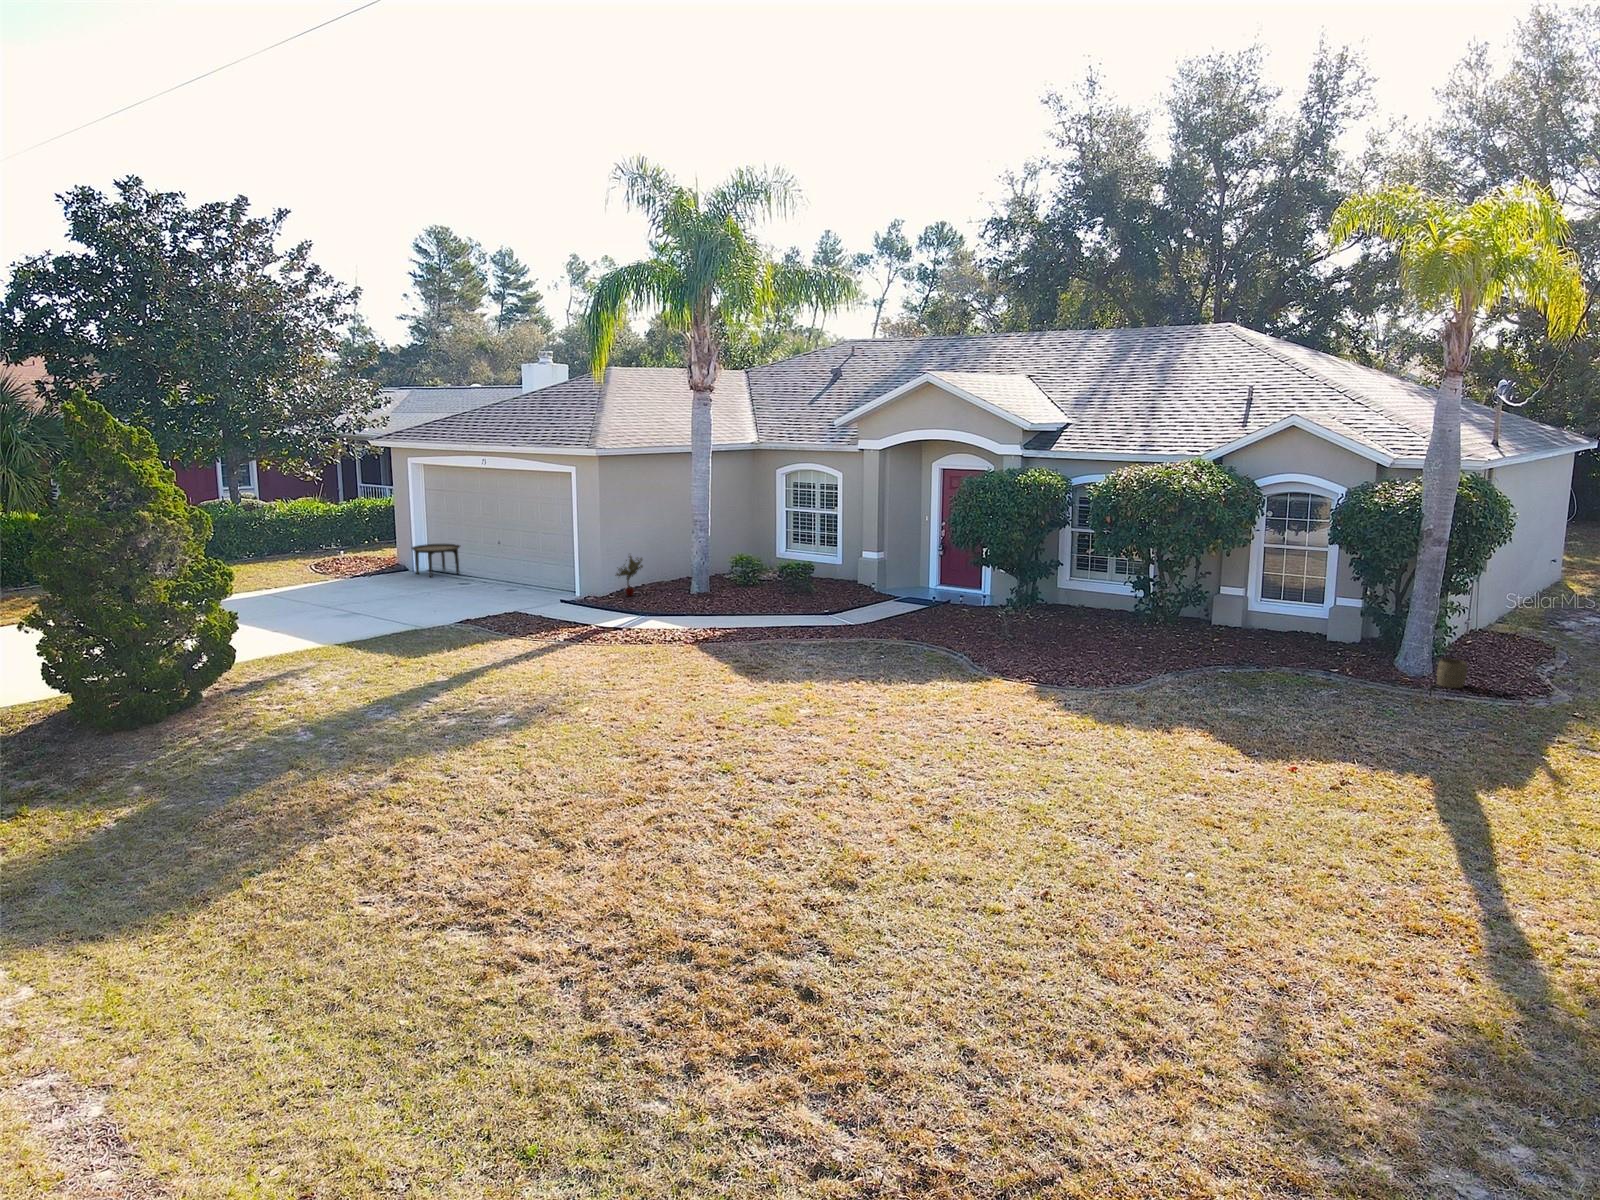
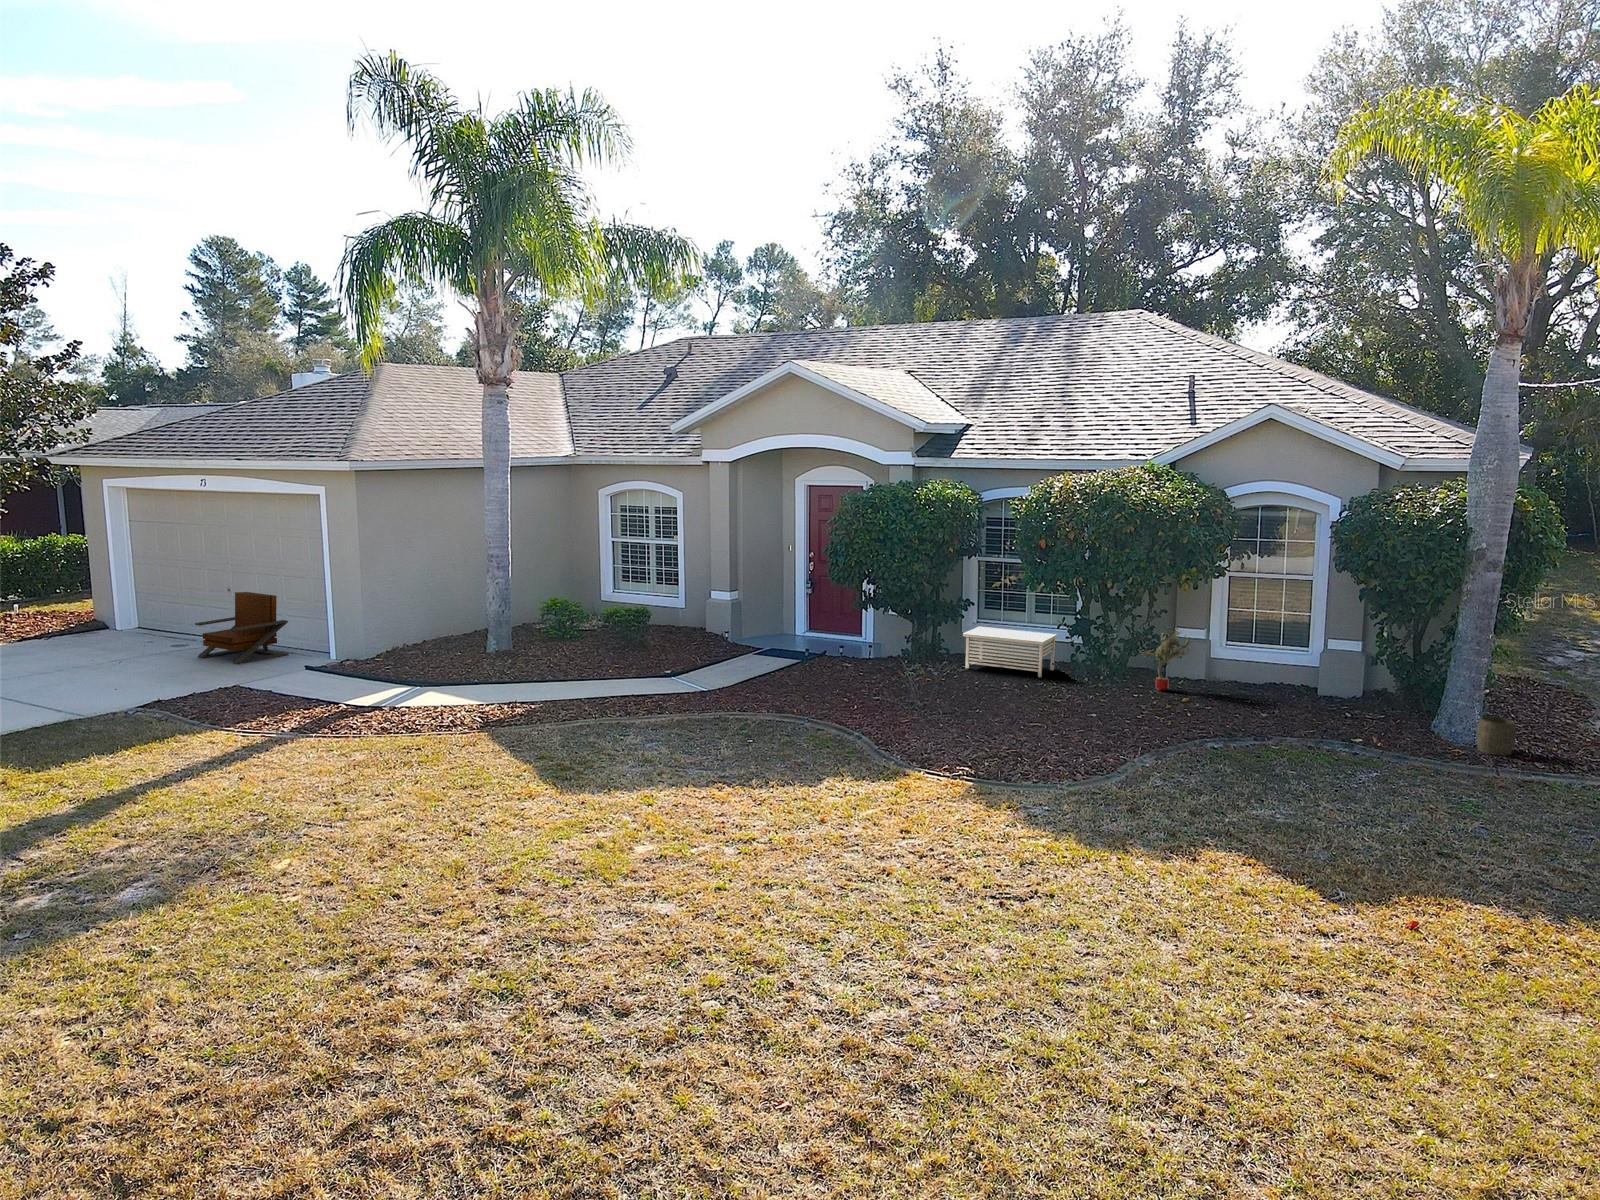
lounge chair: none [490,542,553,594] -> present [195,592,288,665]
round table: present [412,544,460,577] -> none [84,596,160,644]
potted tree: present [616,555,643,596] -> present [1140,627,1190,691]
storage bench: none [1054,582,1129,623] -> present [963,627,1057,677]

